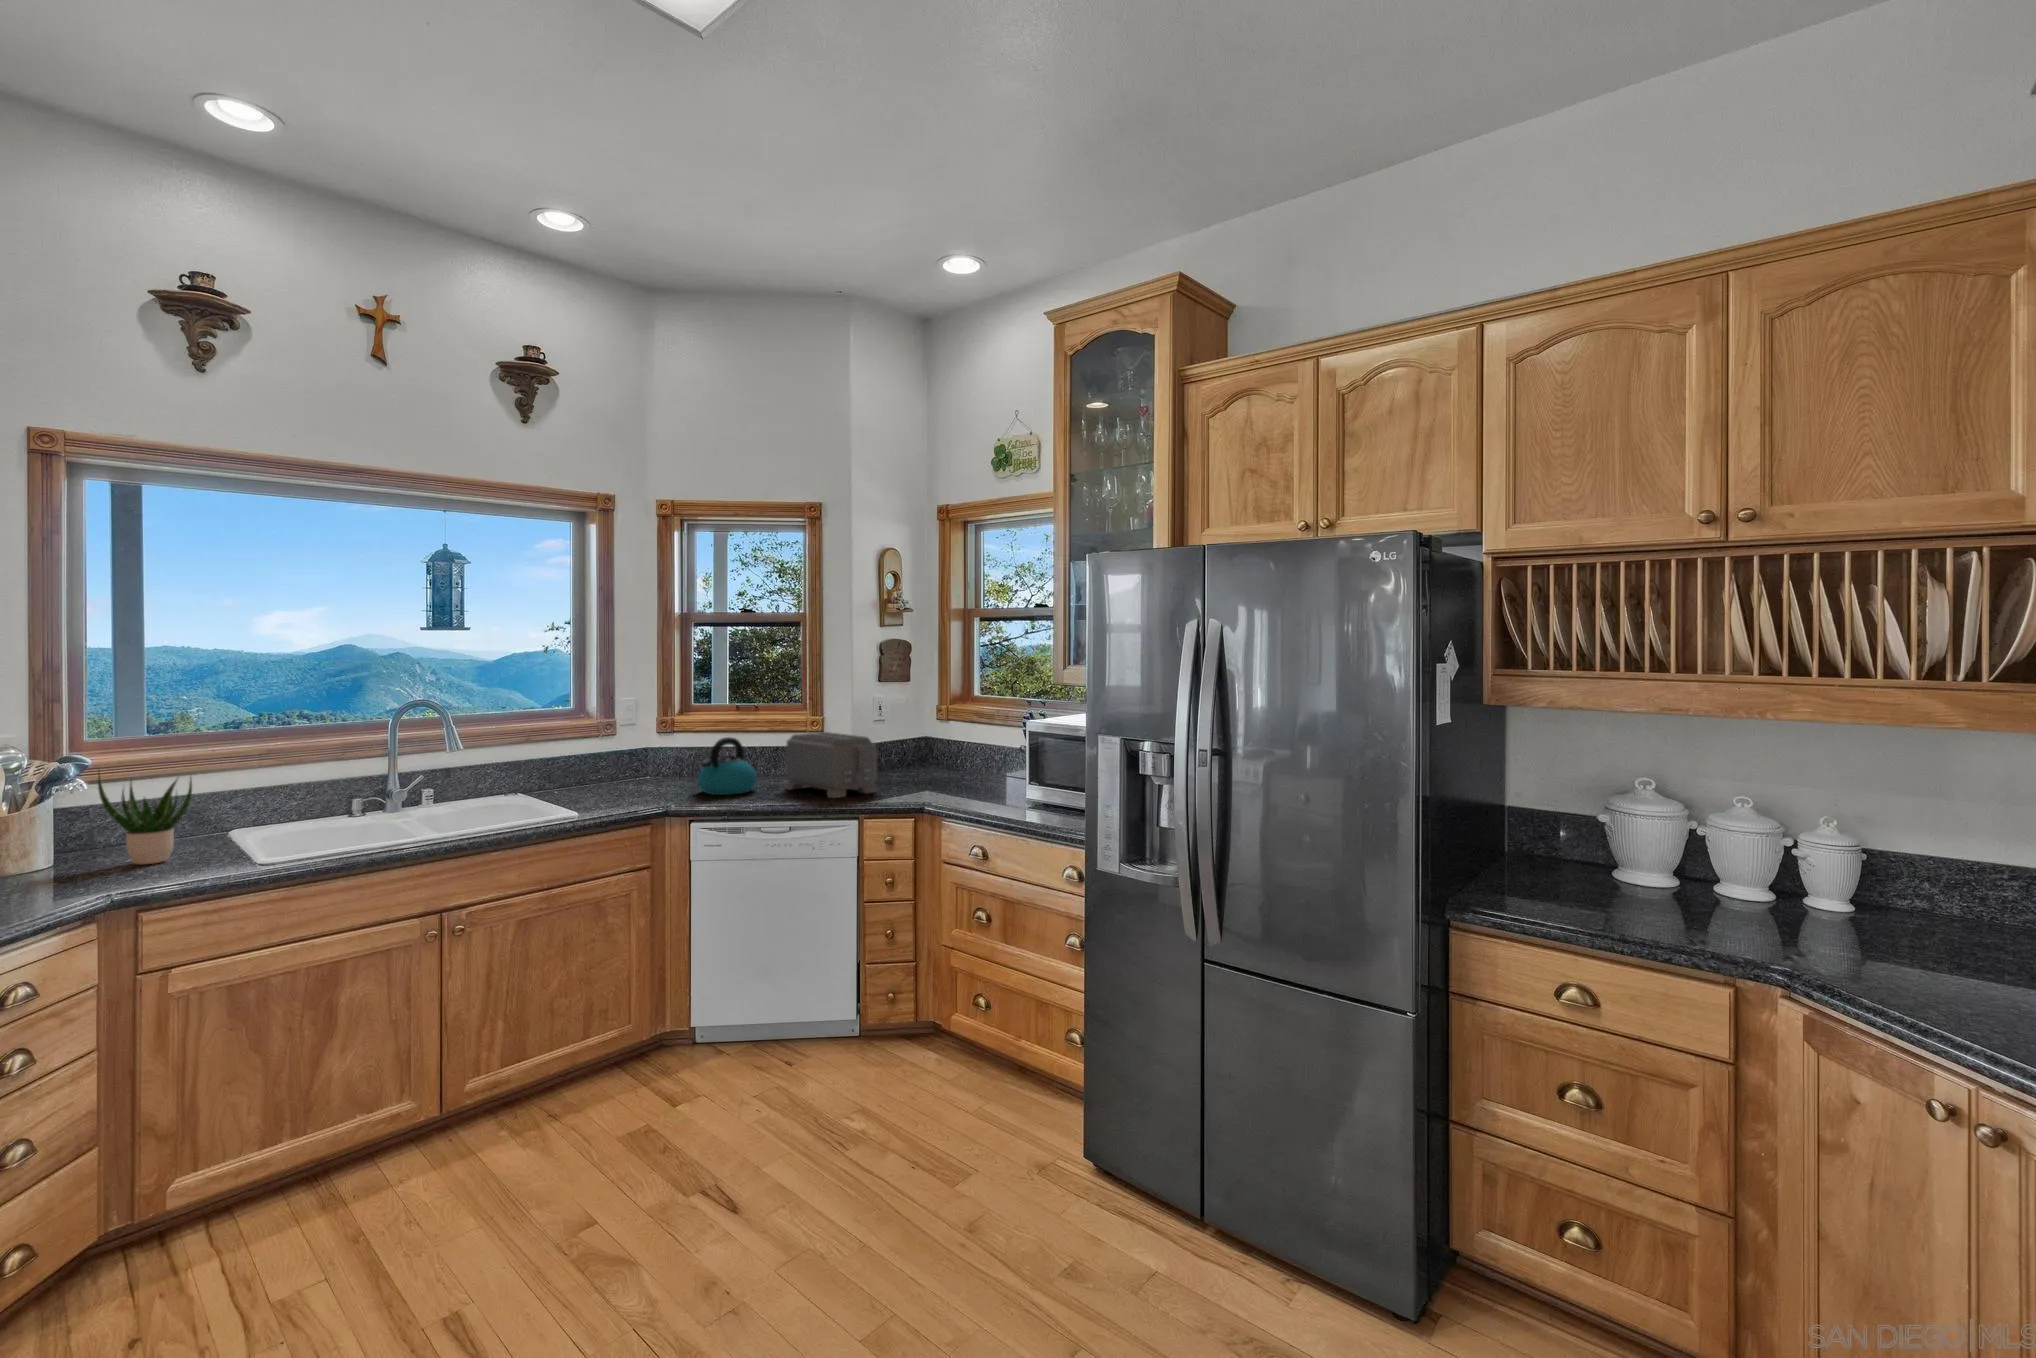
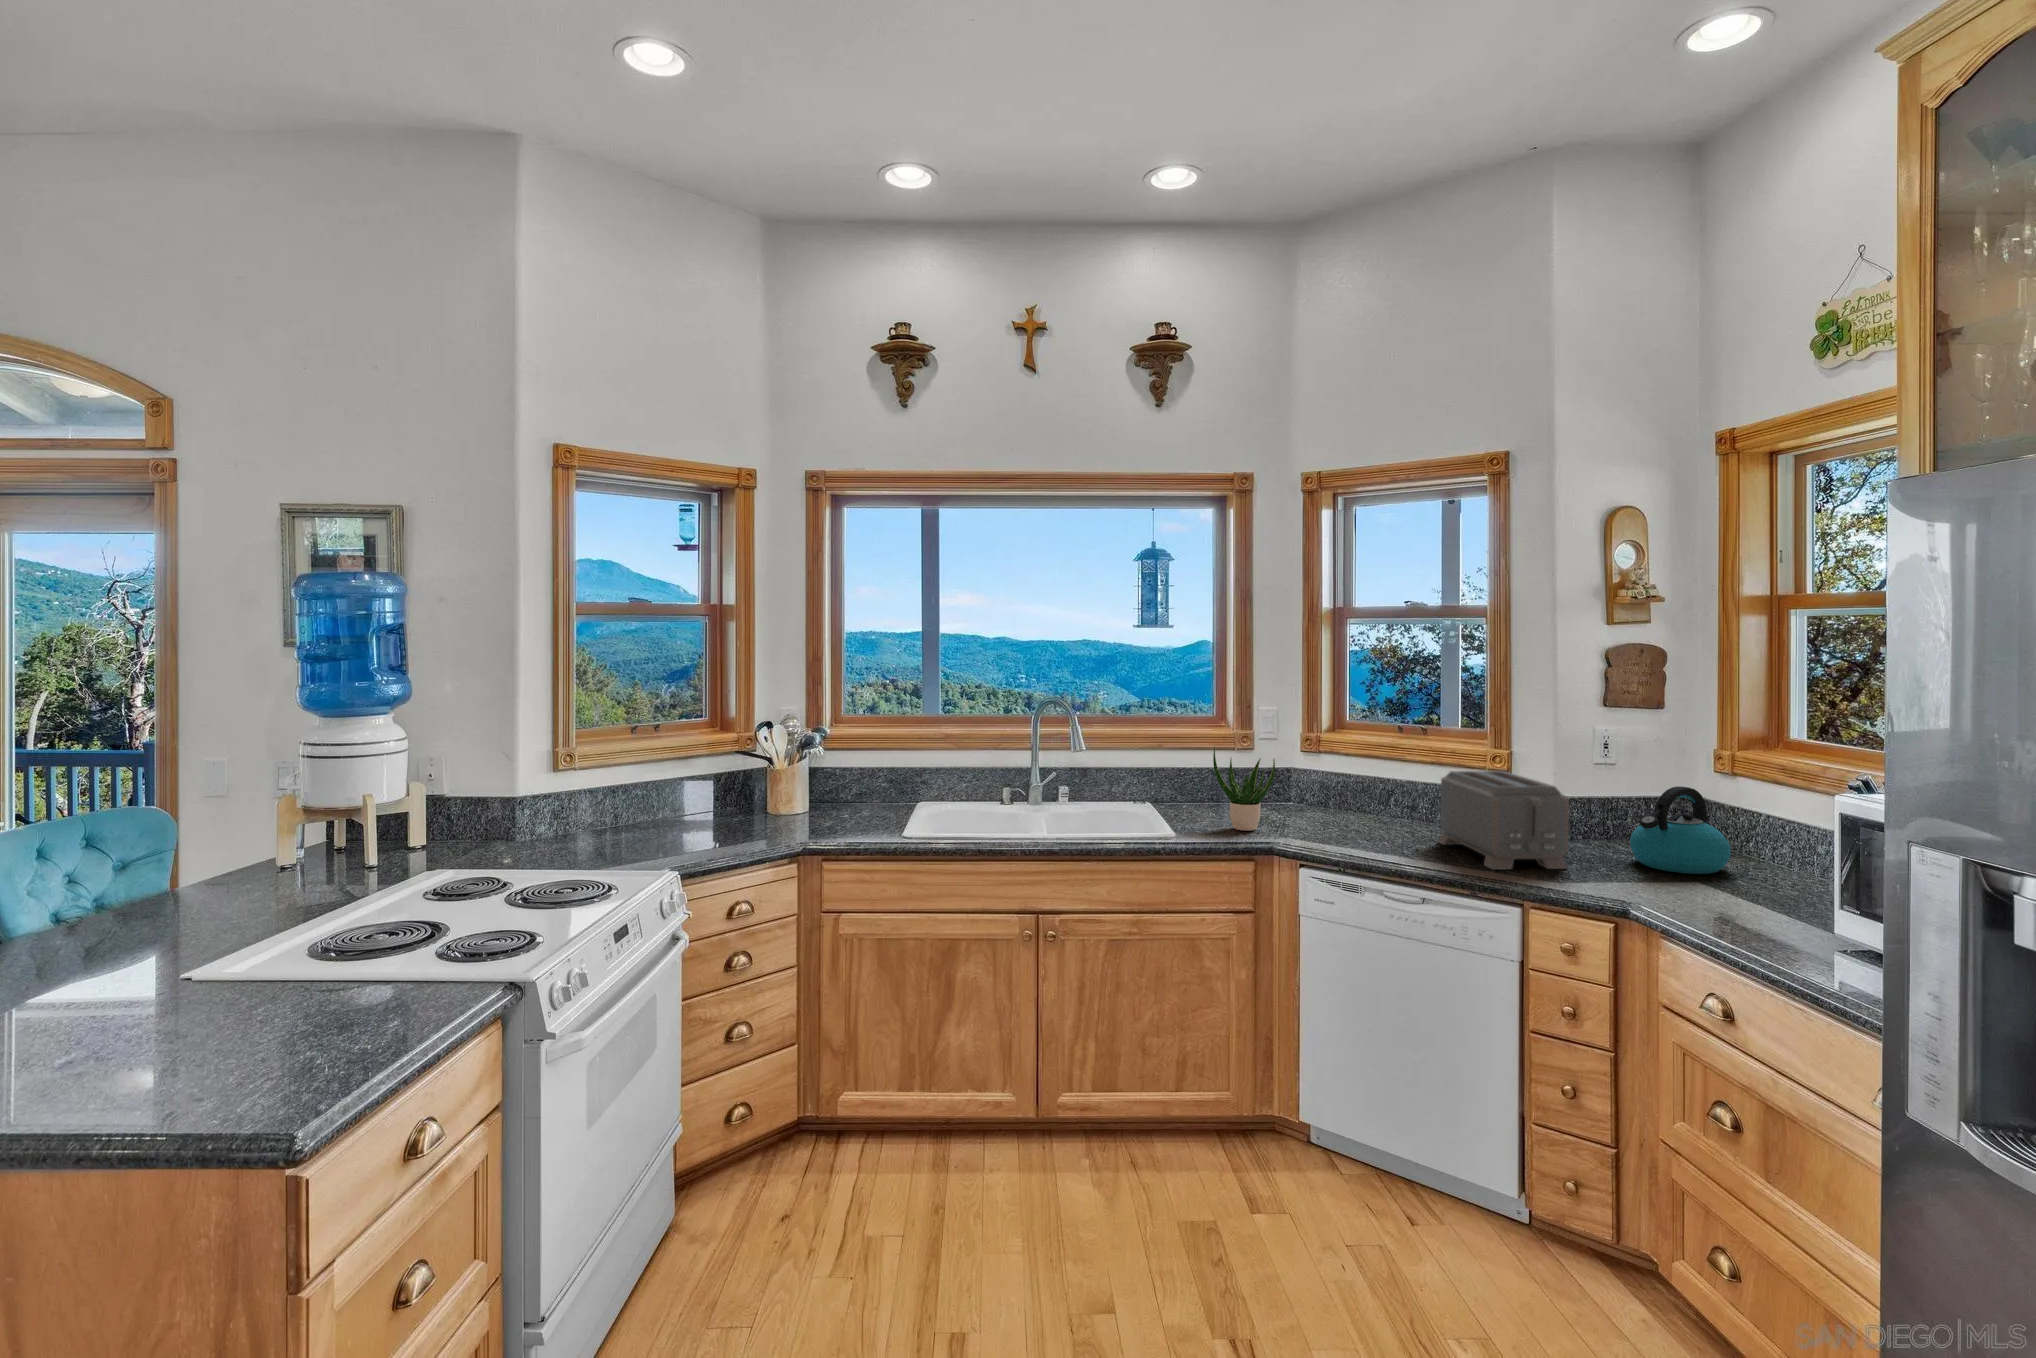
kettle: present [698,737,757,795] -> present [1630,786,1731,874]
potted plant: present [98,773,192,865] -> present [1213,746,1275,831]

